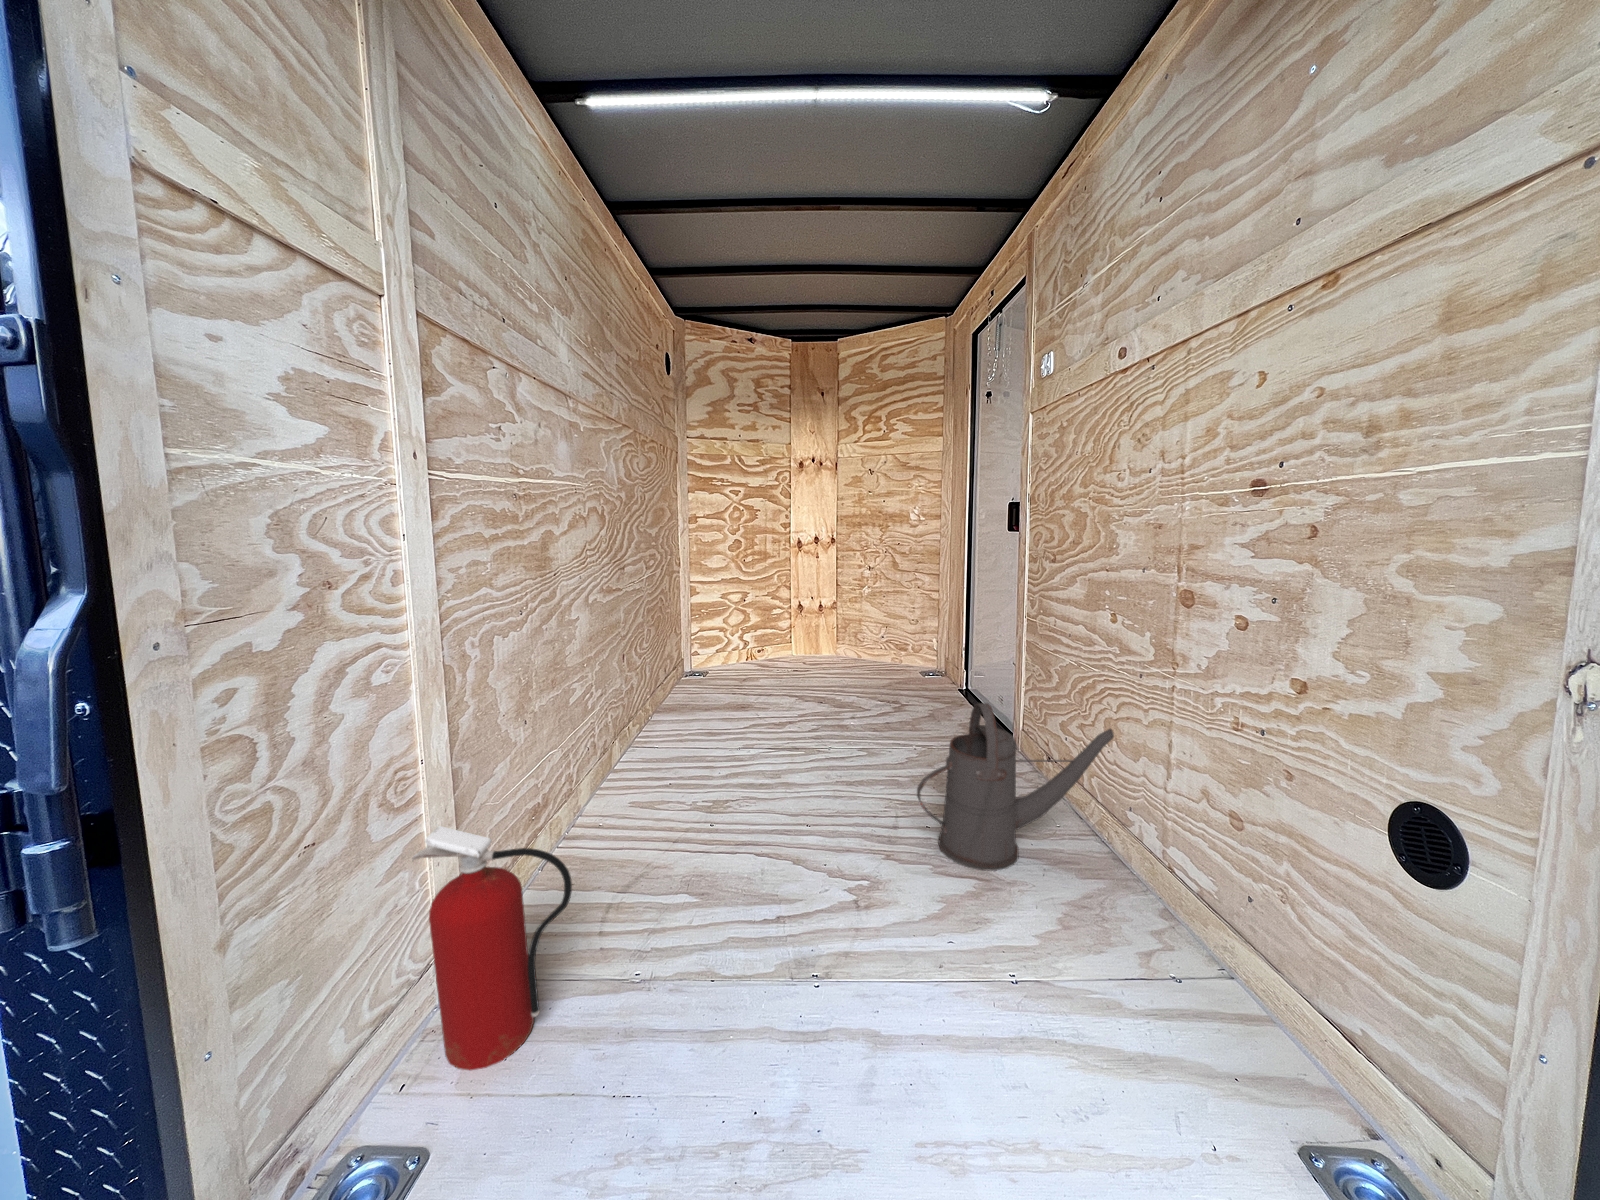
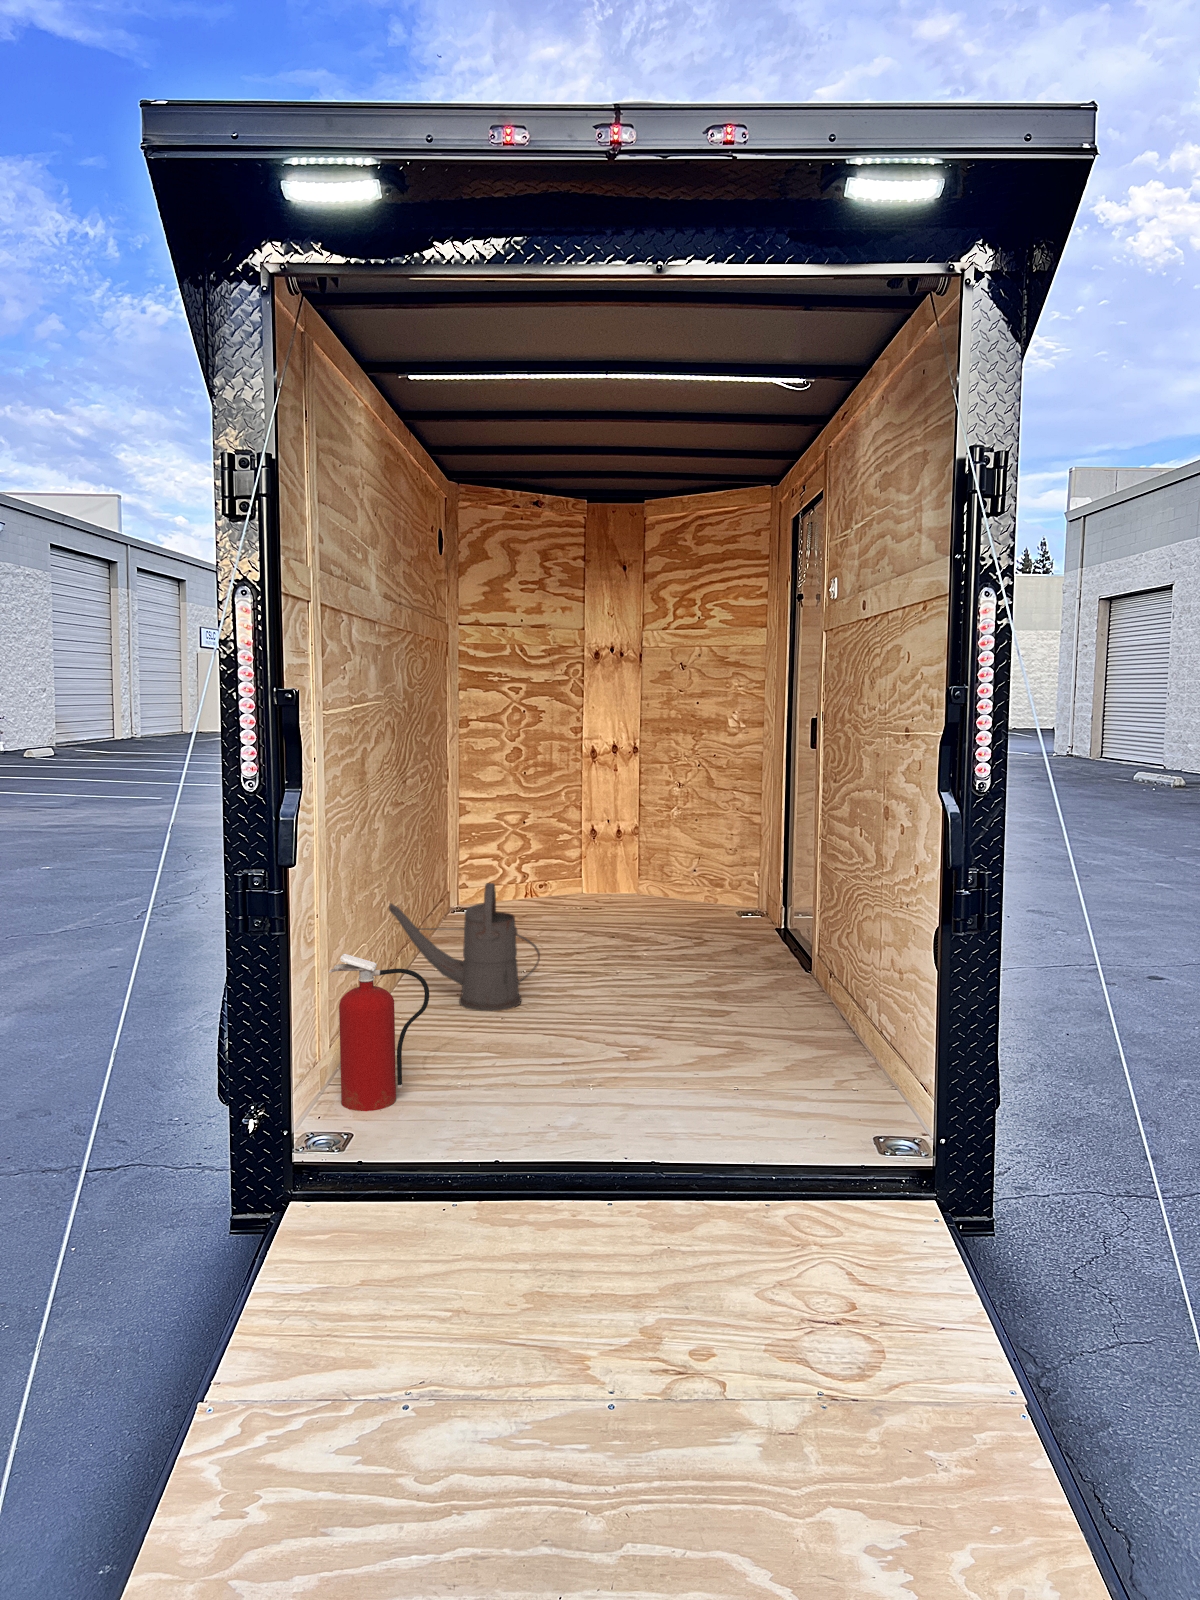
watering can: present [917,703,1114,871] -> present [389,883,540,1011]

